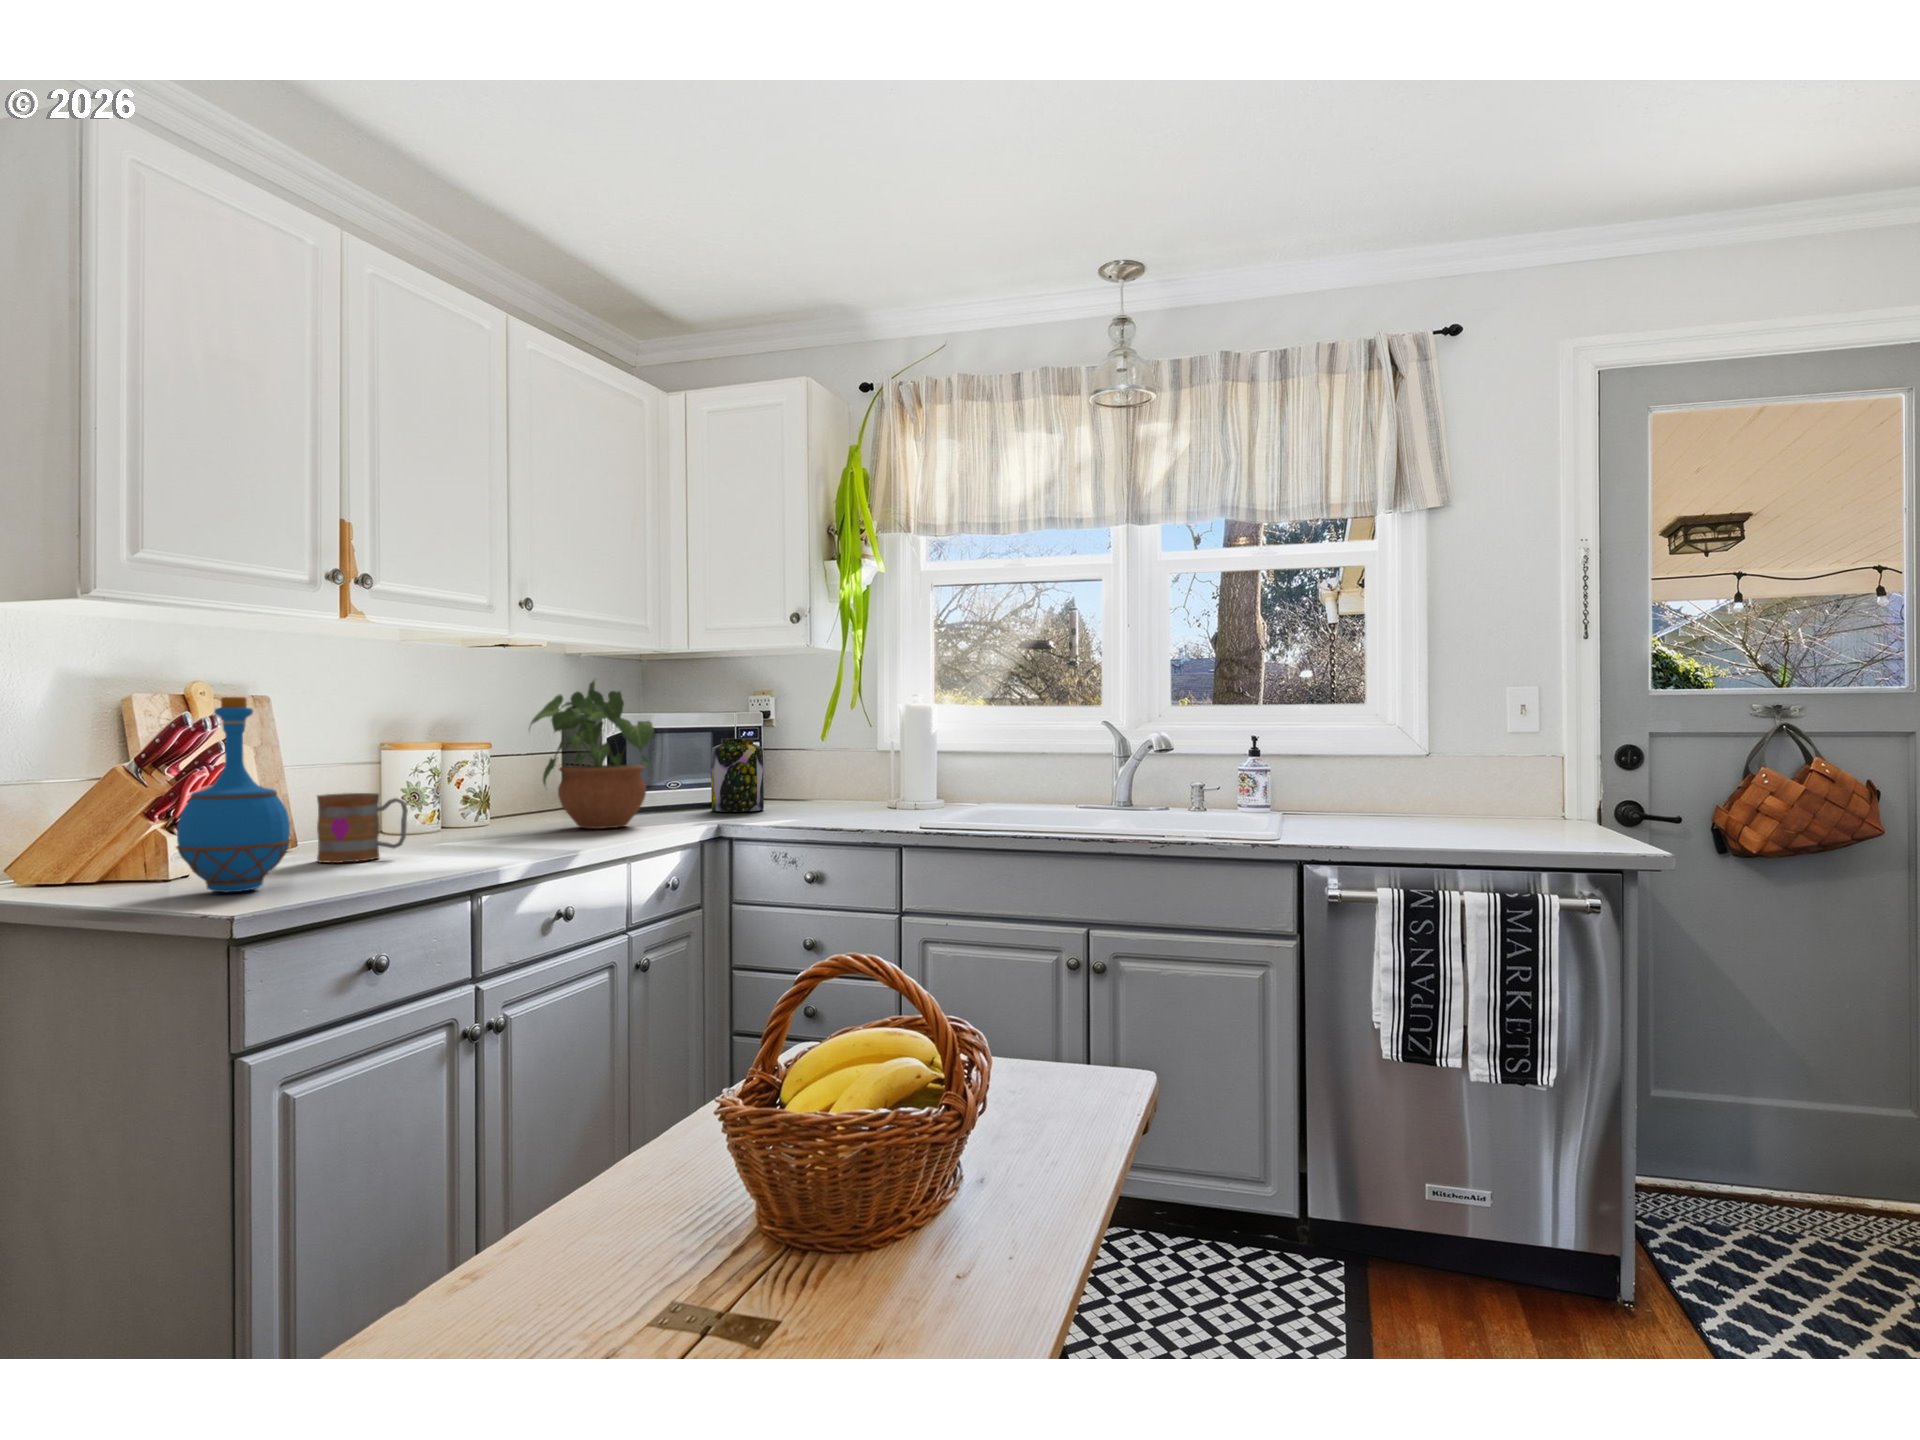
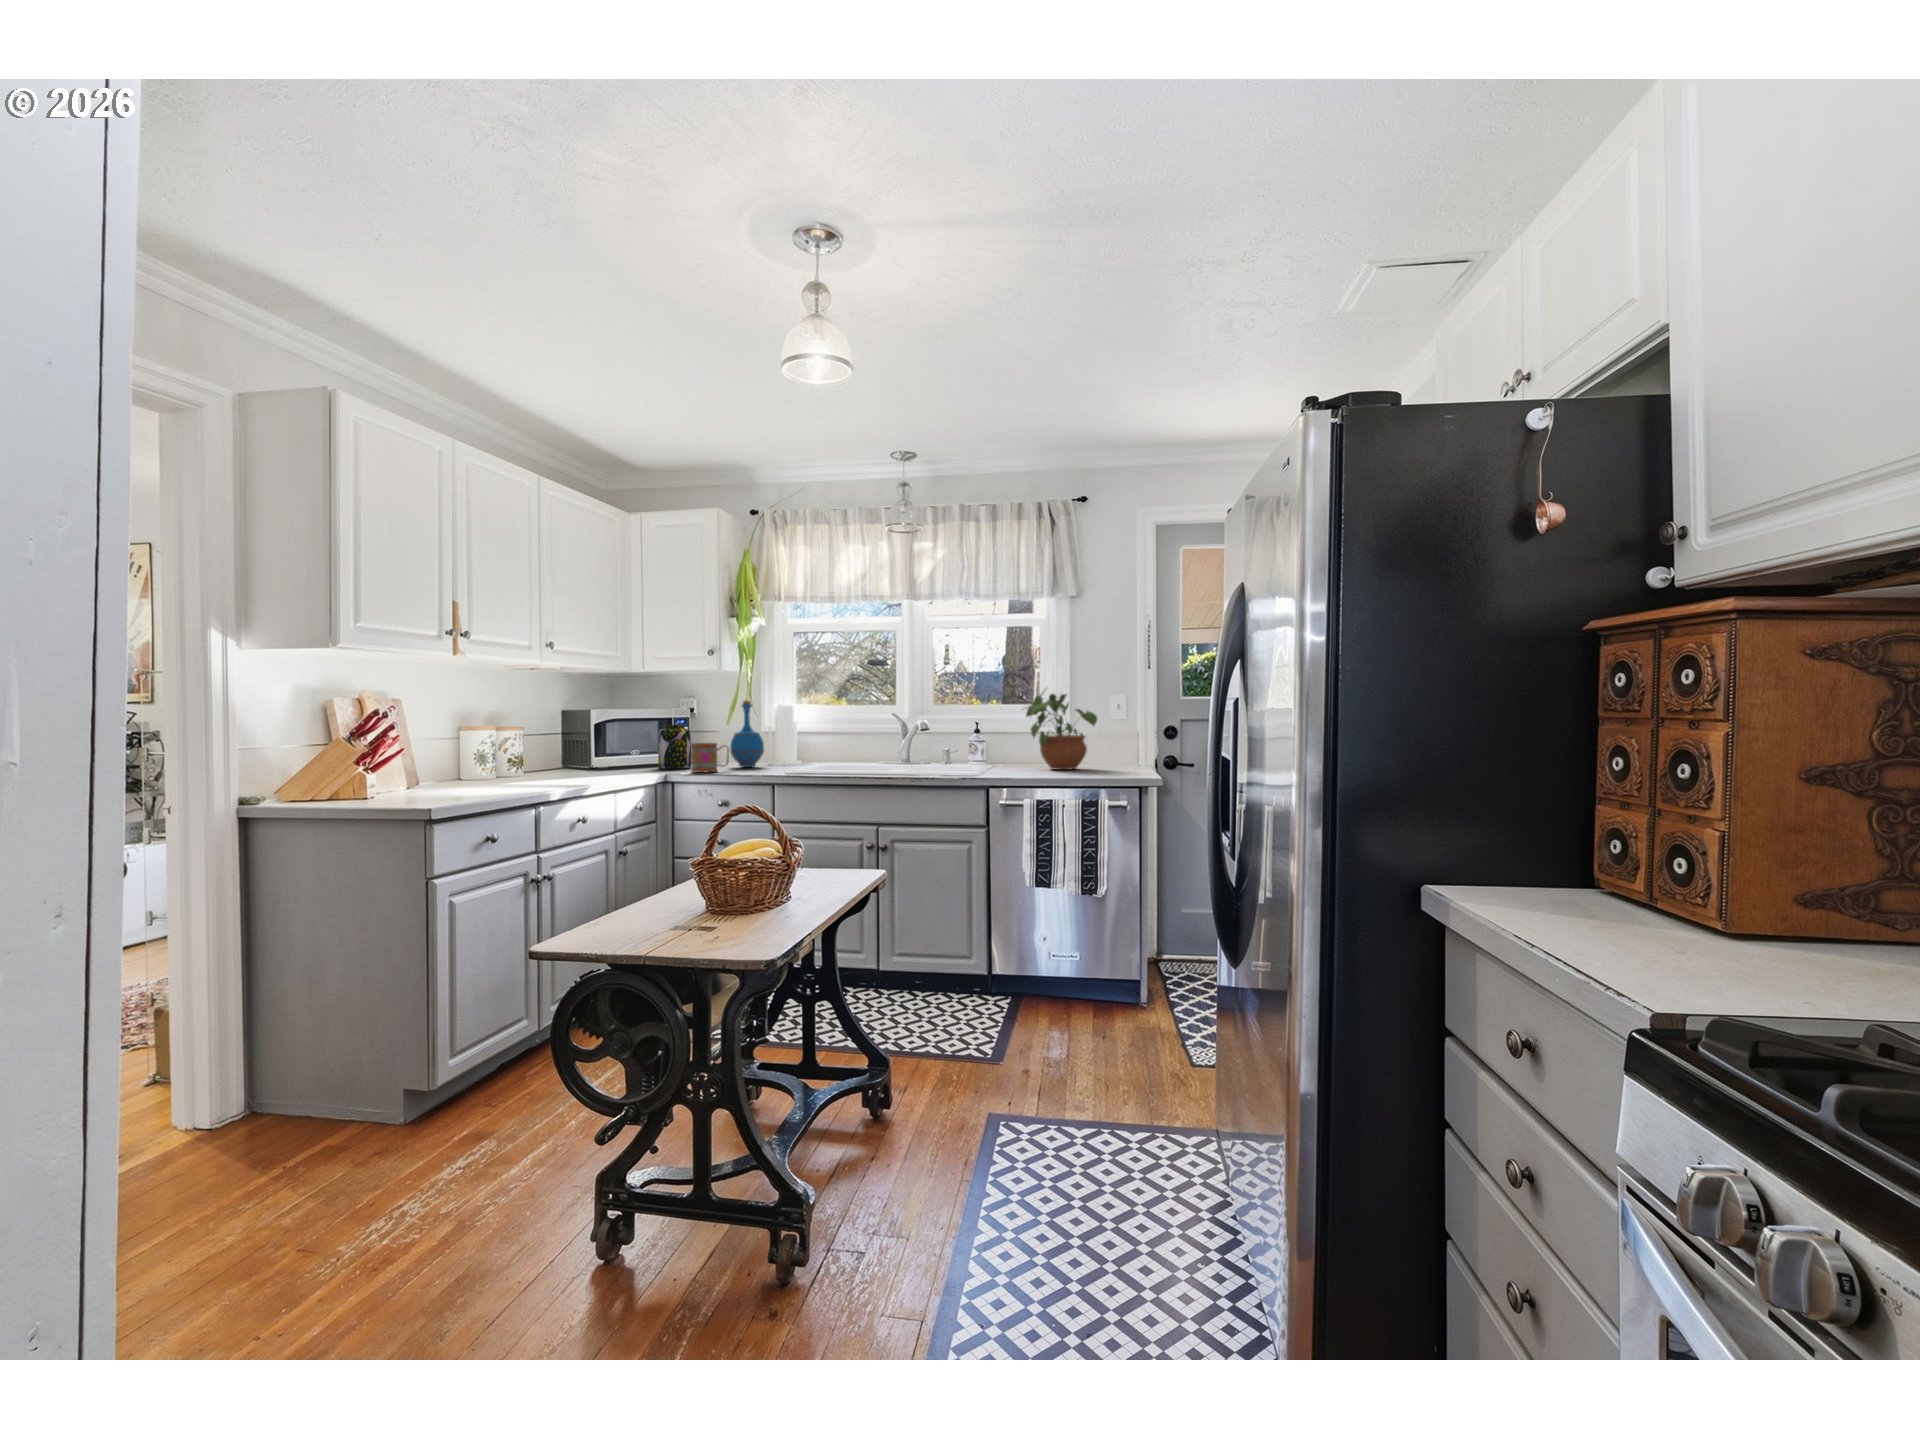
potted plant: present [531,681,654,829] -> present [1026,691,1097,770]
bottle: present [176,697,291,892] -> present [730,701,764,767]
mug: present [317,793,408,863] -> present [691,743,729,772]

